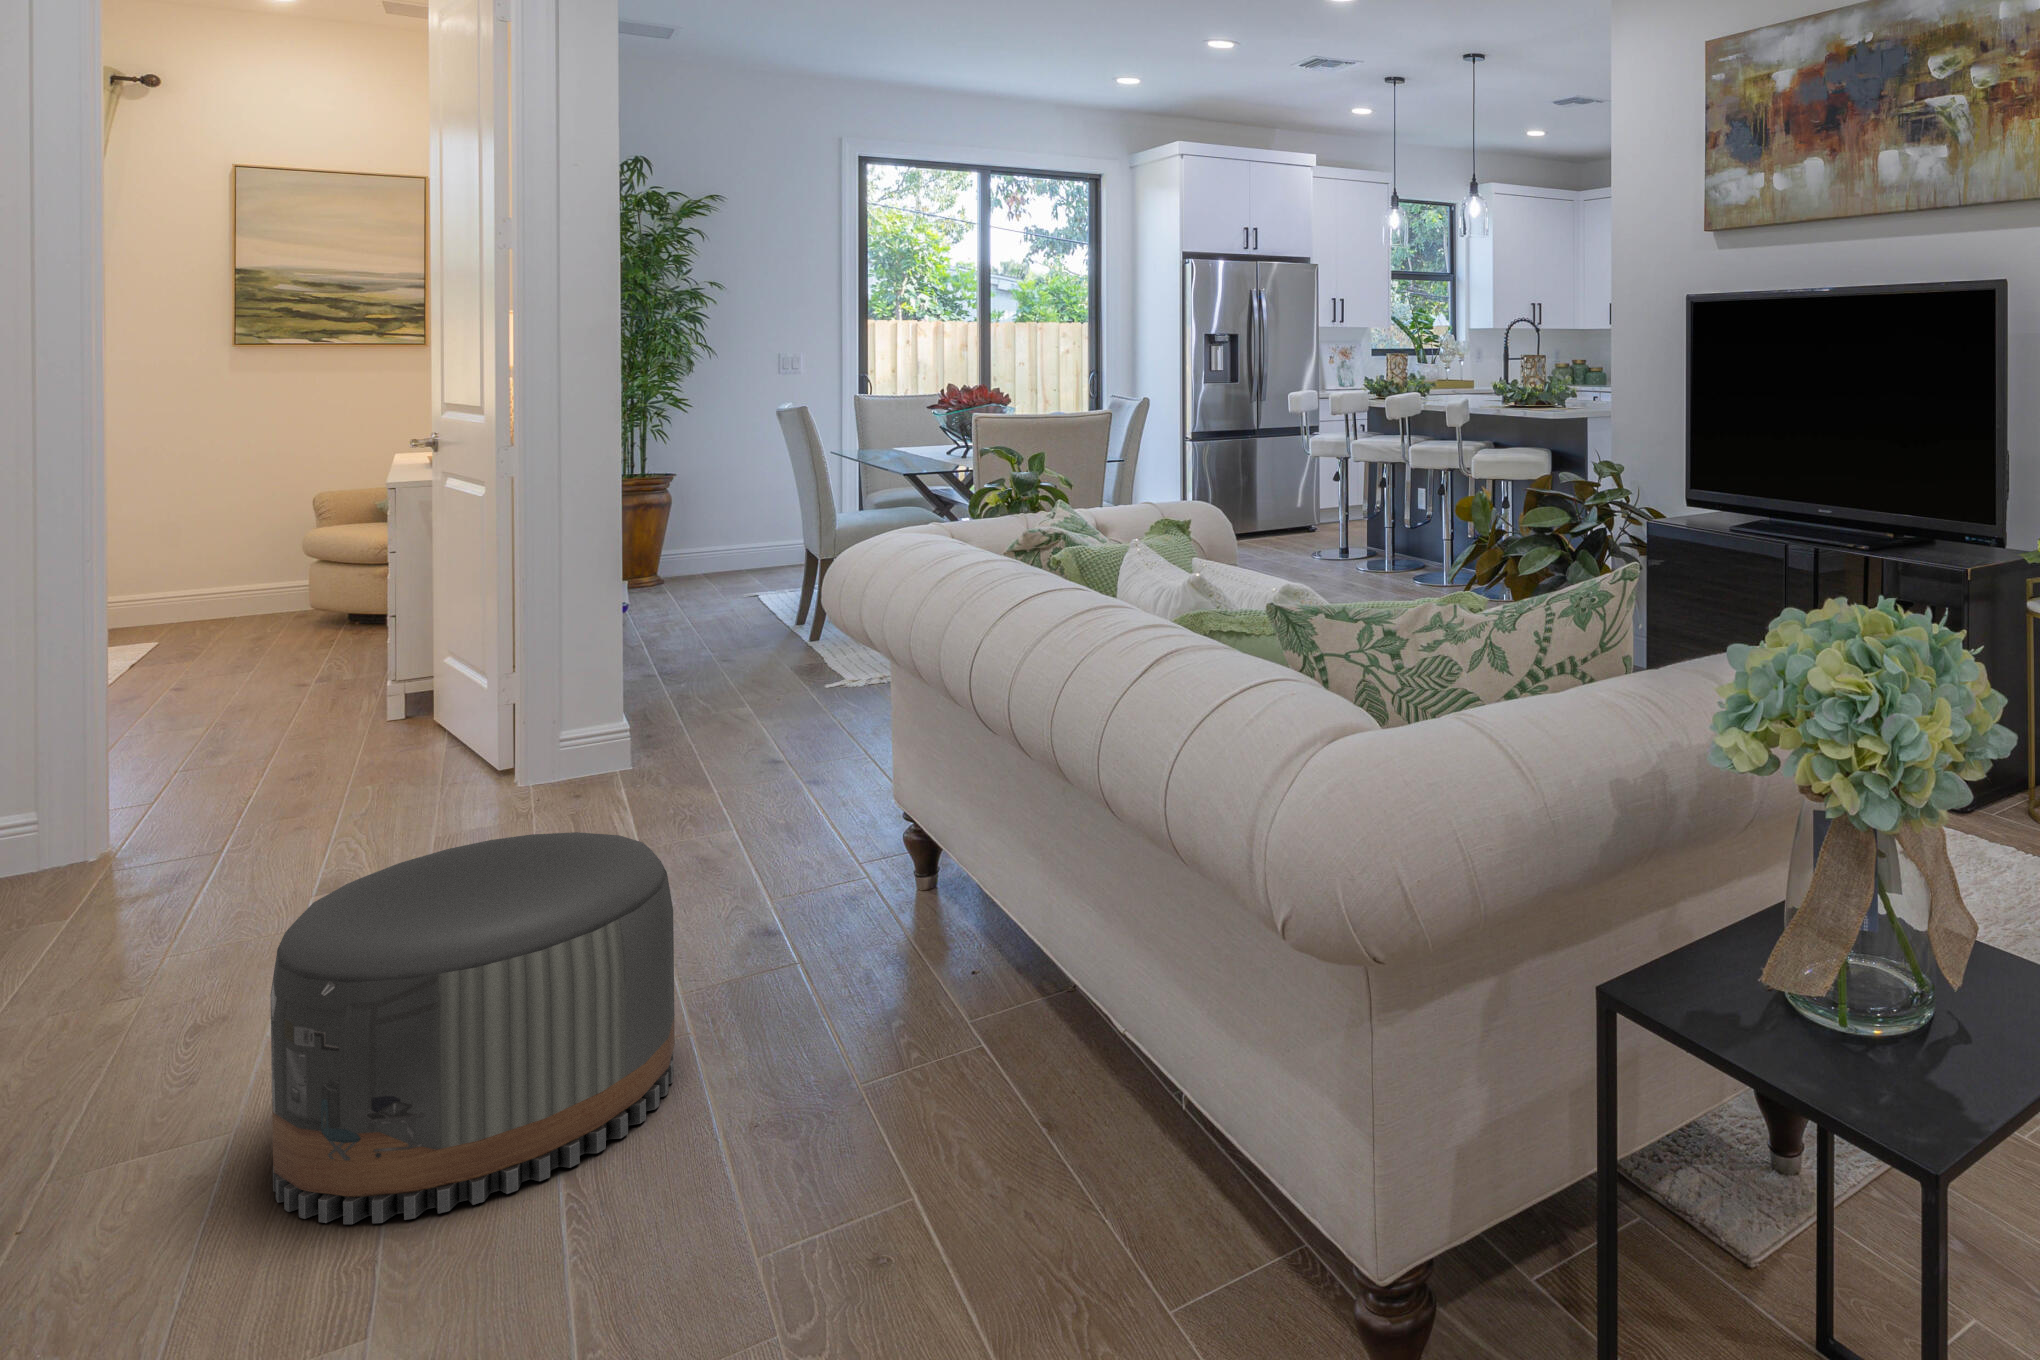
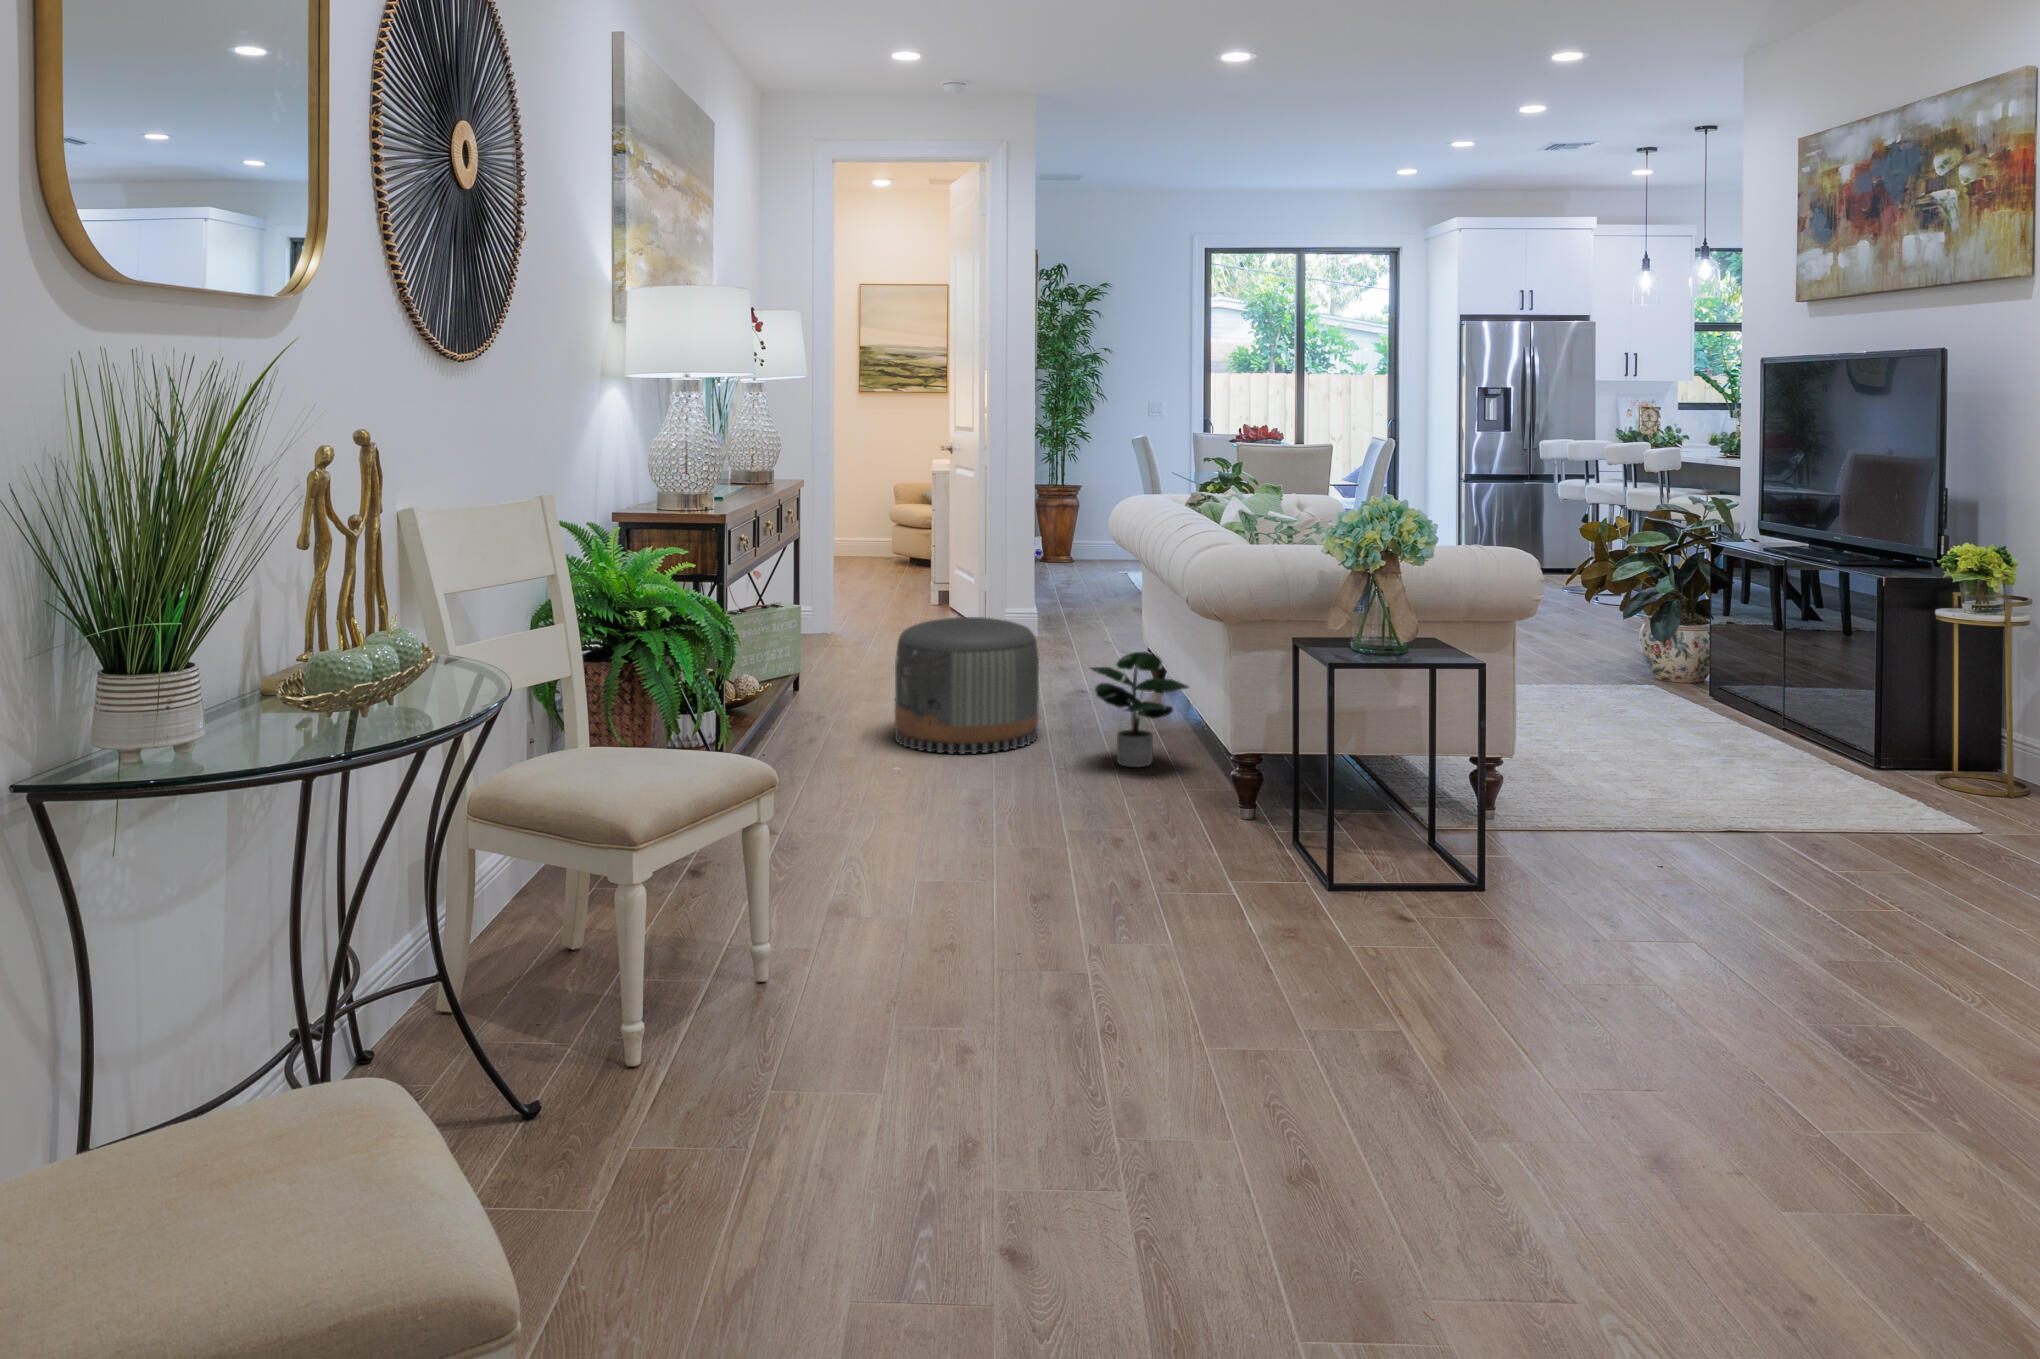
potted plant: none [817,864,1045,1132] -> present [1091,652,1189,767]

